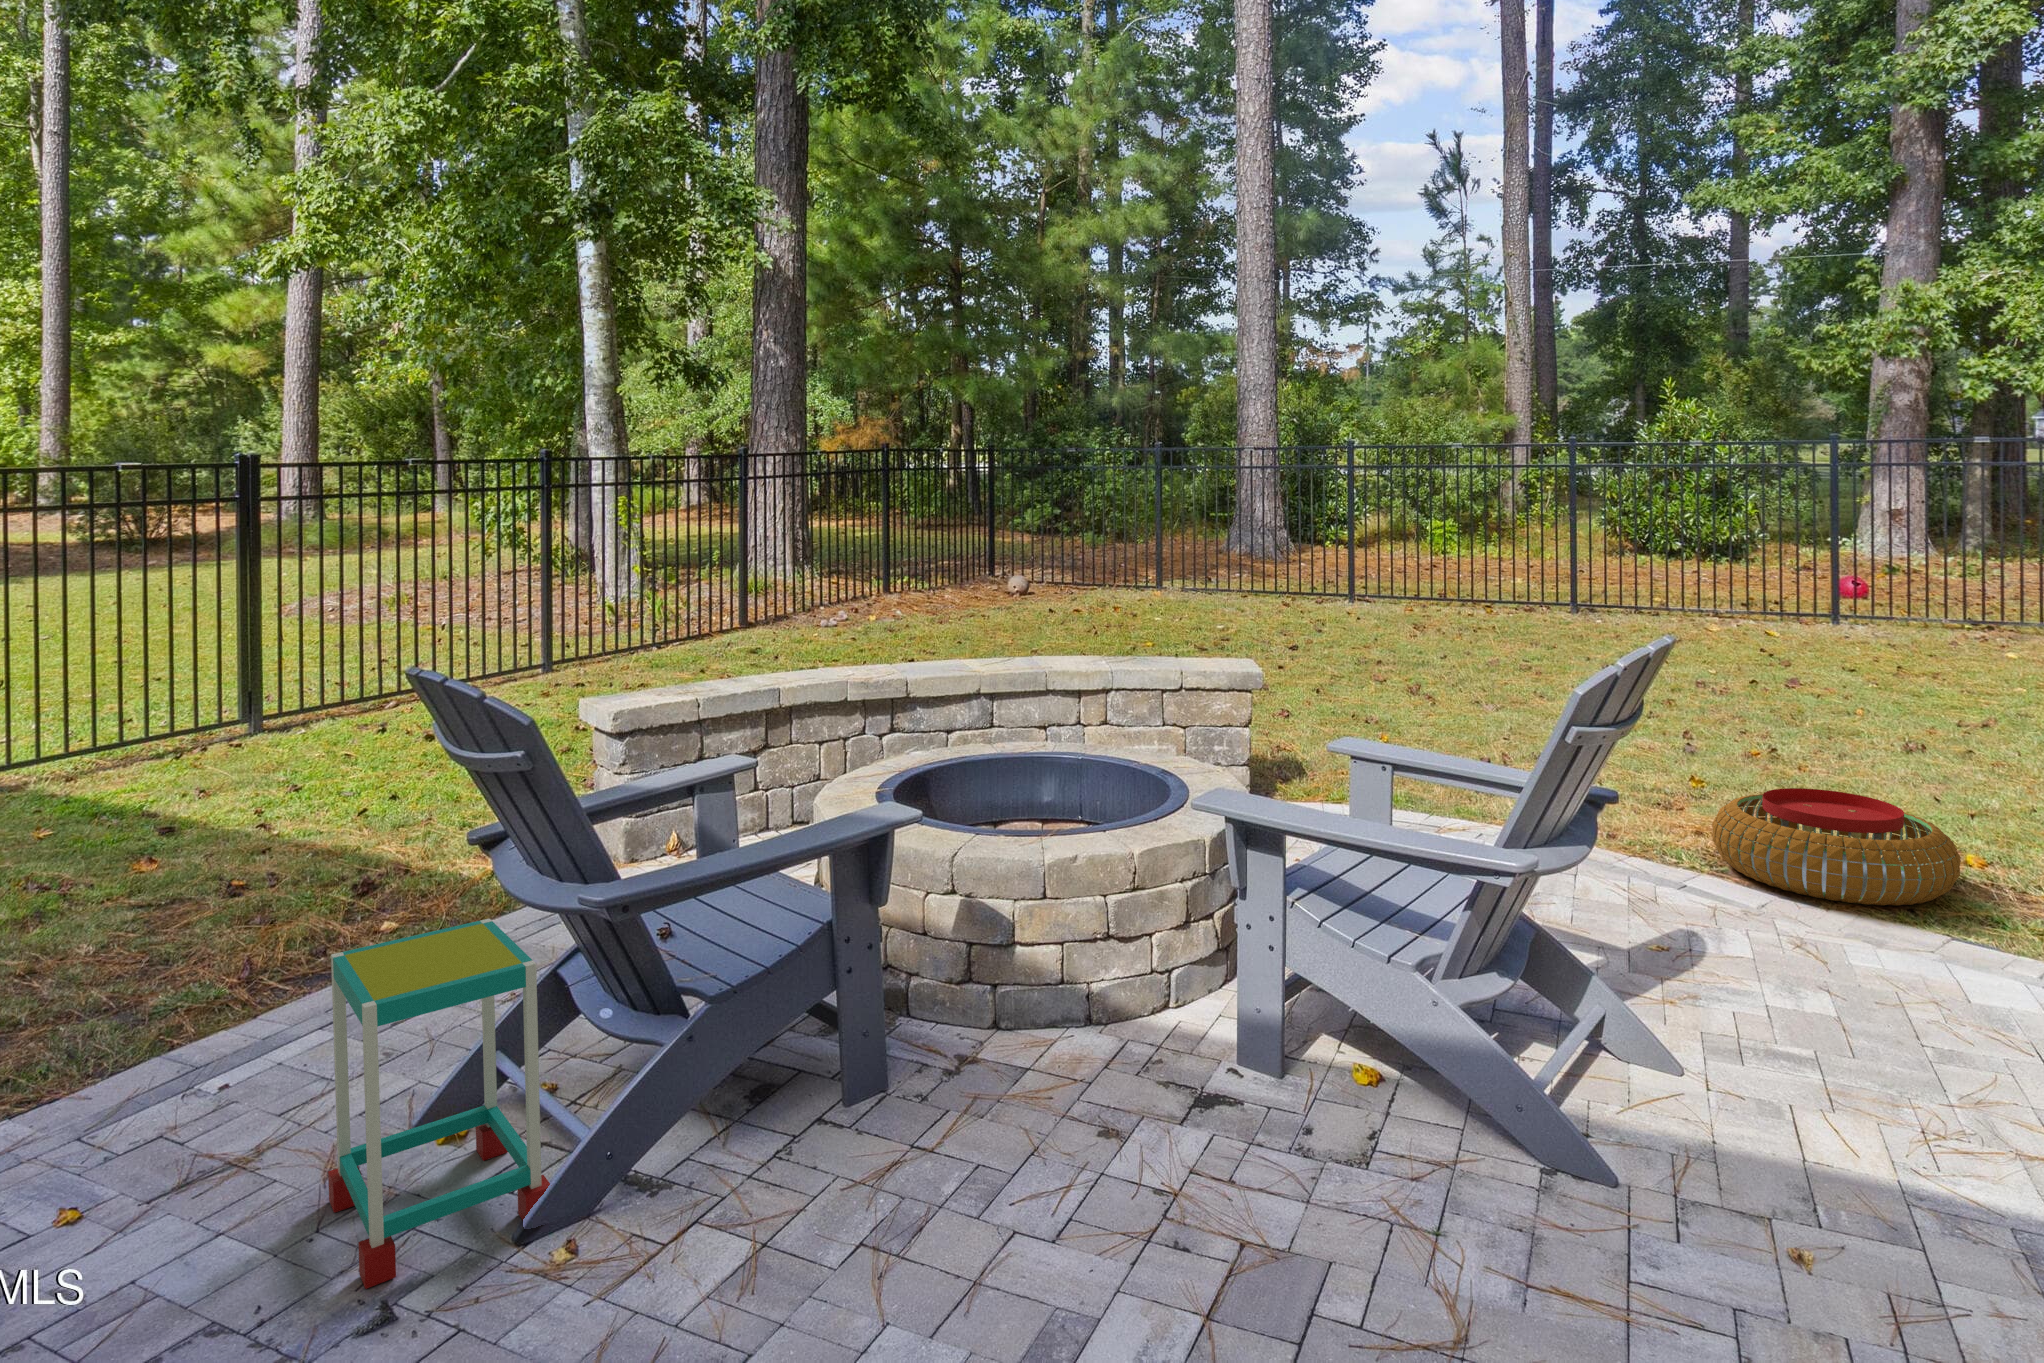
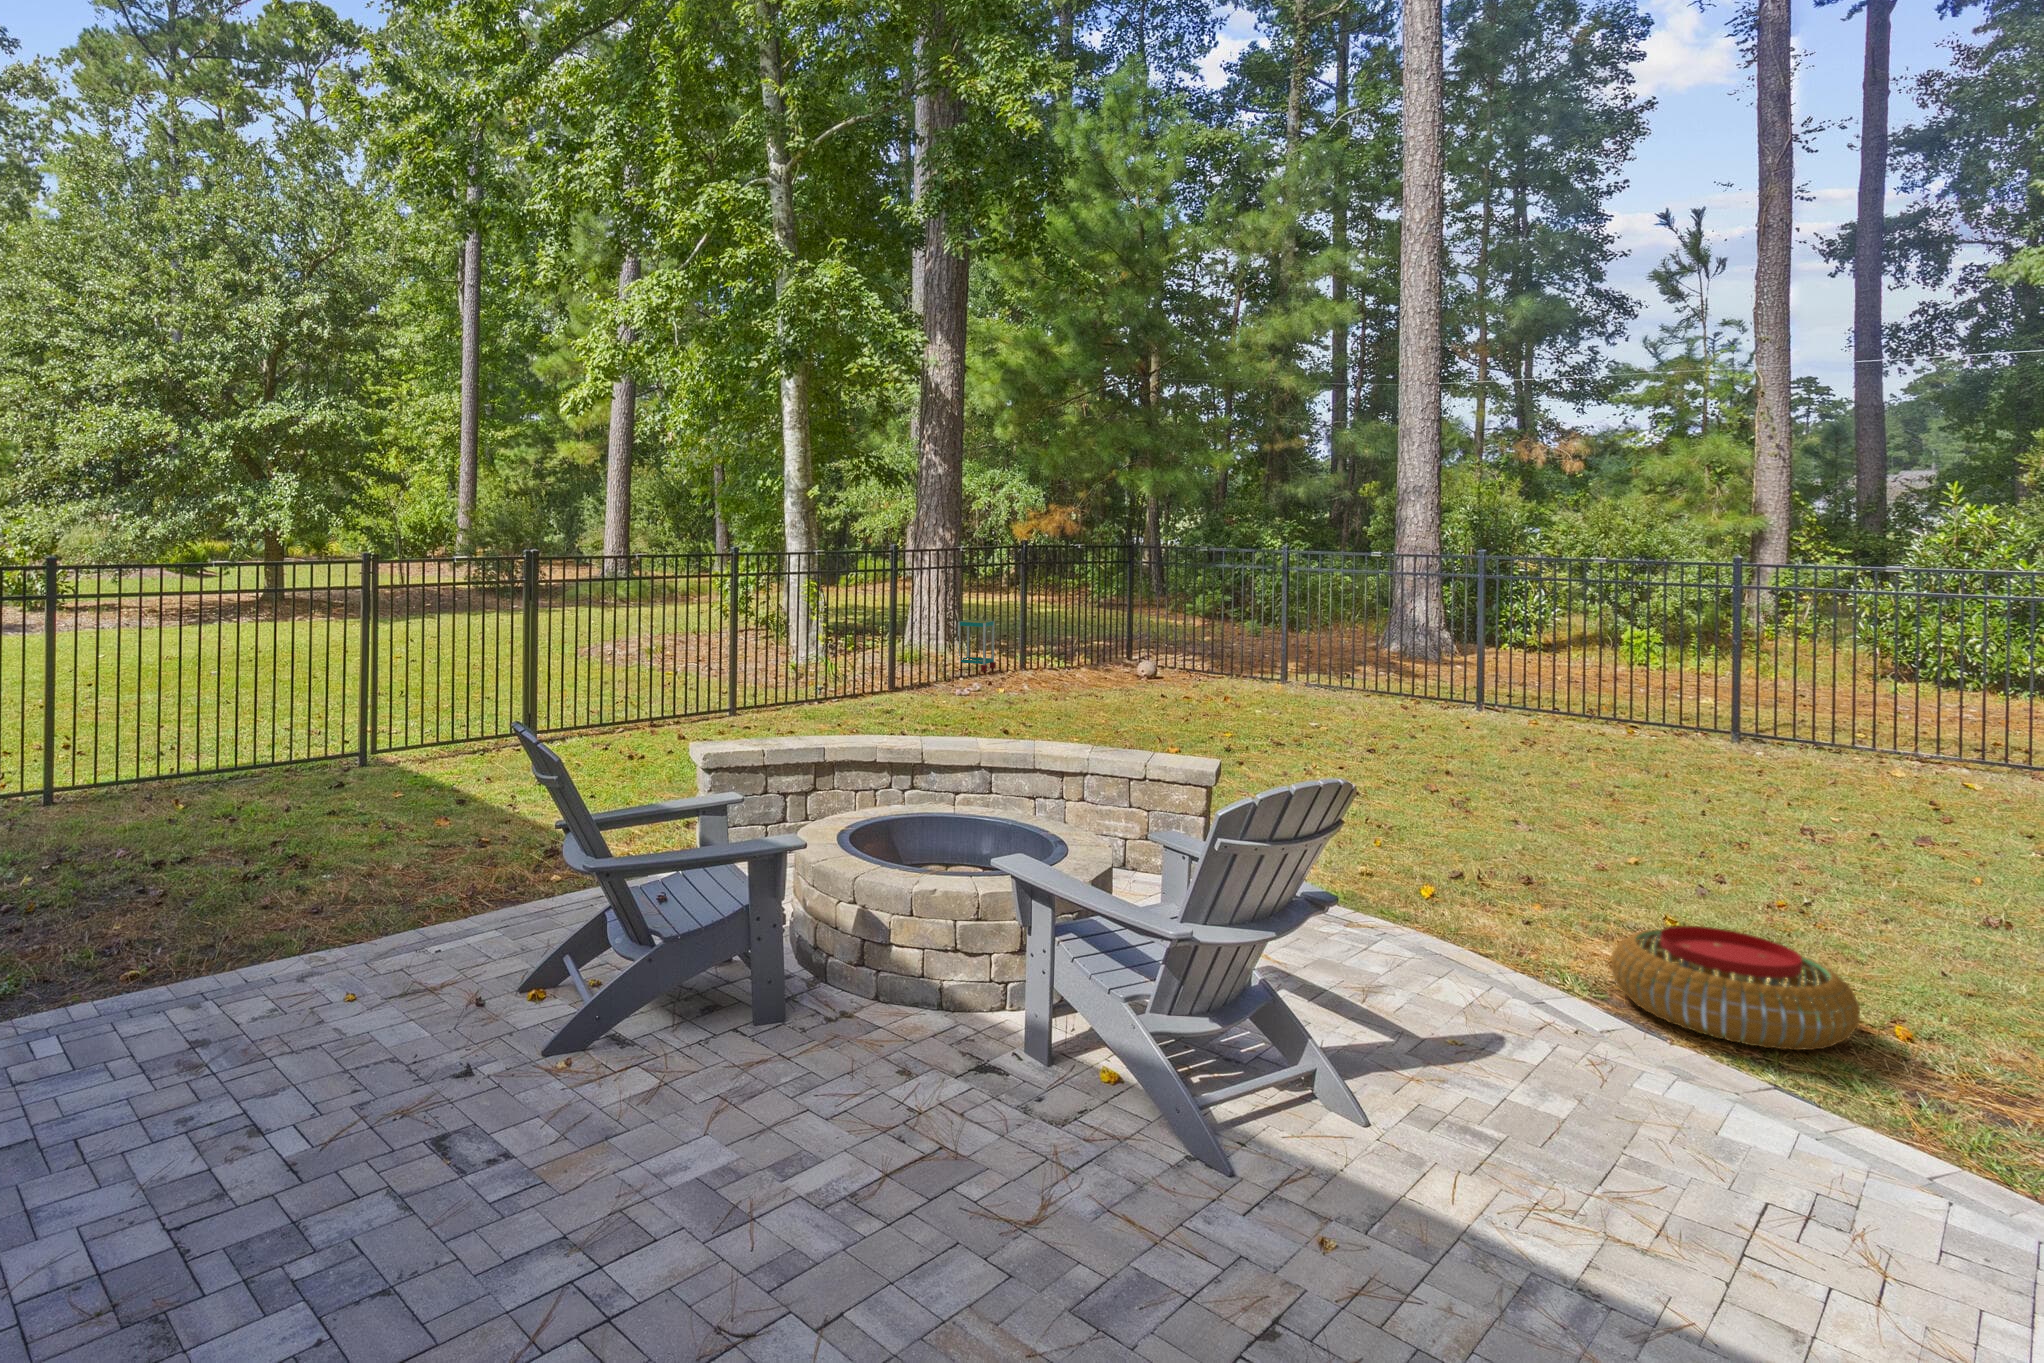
side table: present [328,919,550,1289] -> present [958,620,996,671]

